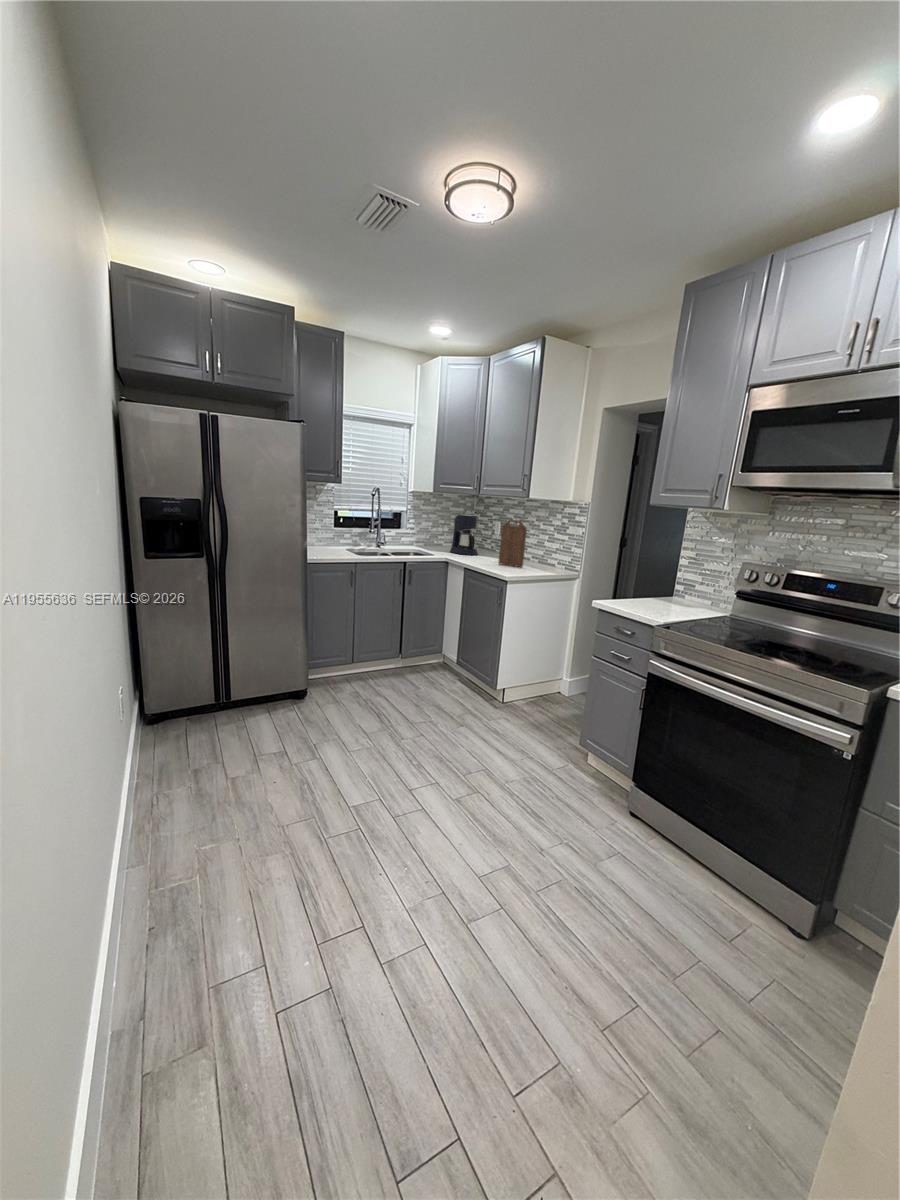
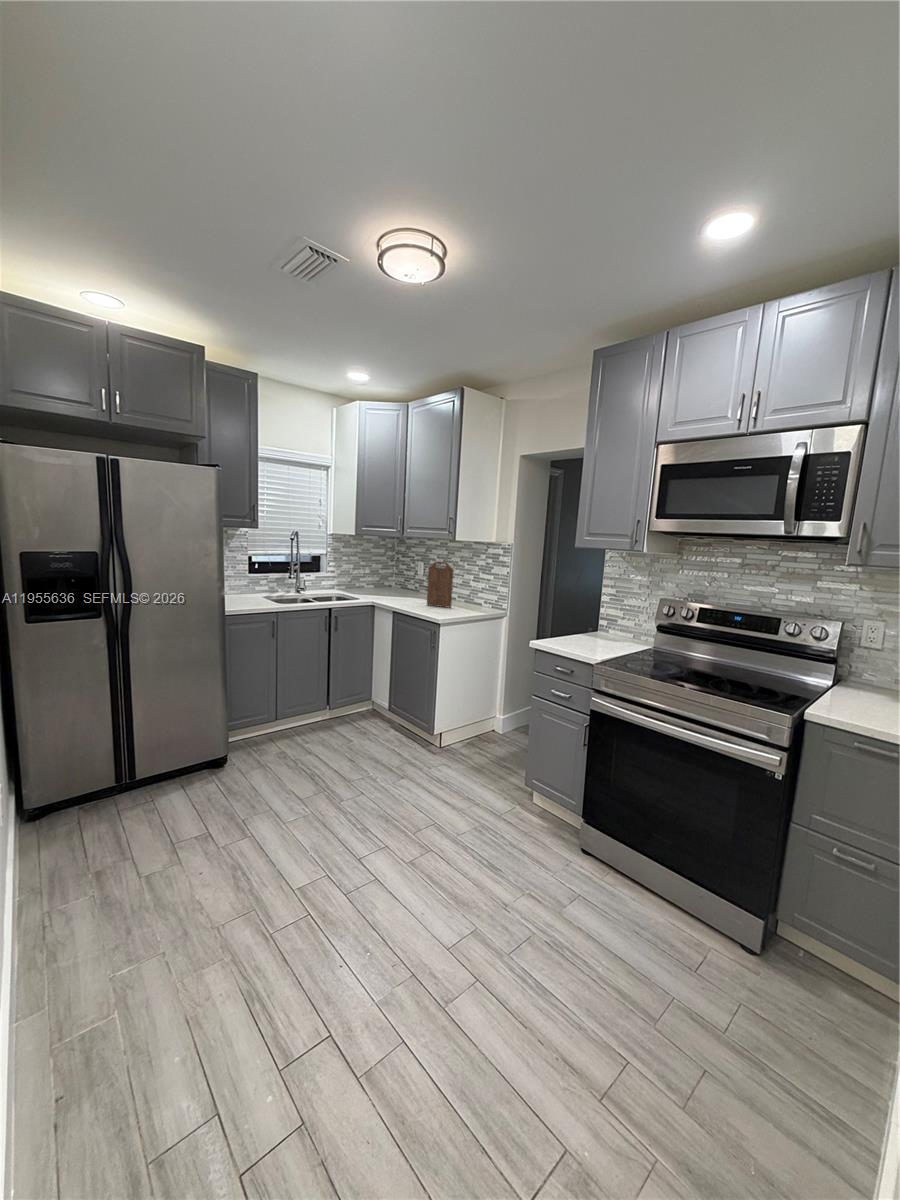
coffee maker: present [450,515,478,555] -> none [375,557,403,596]

